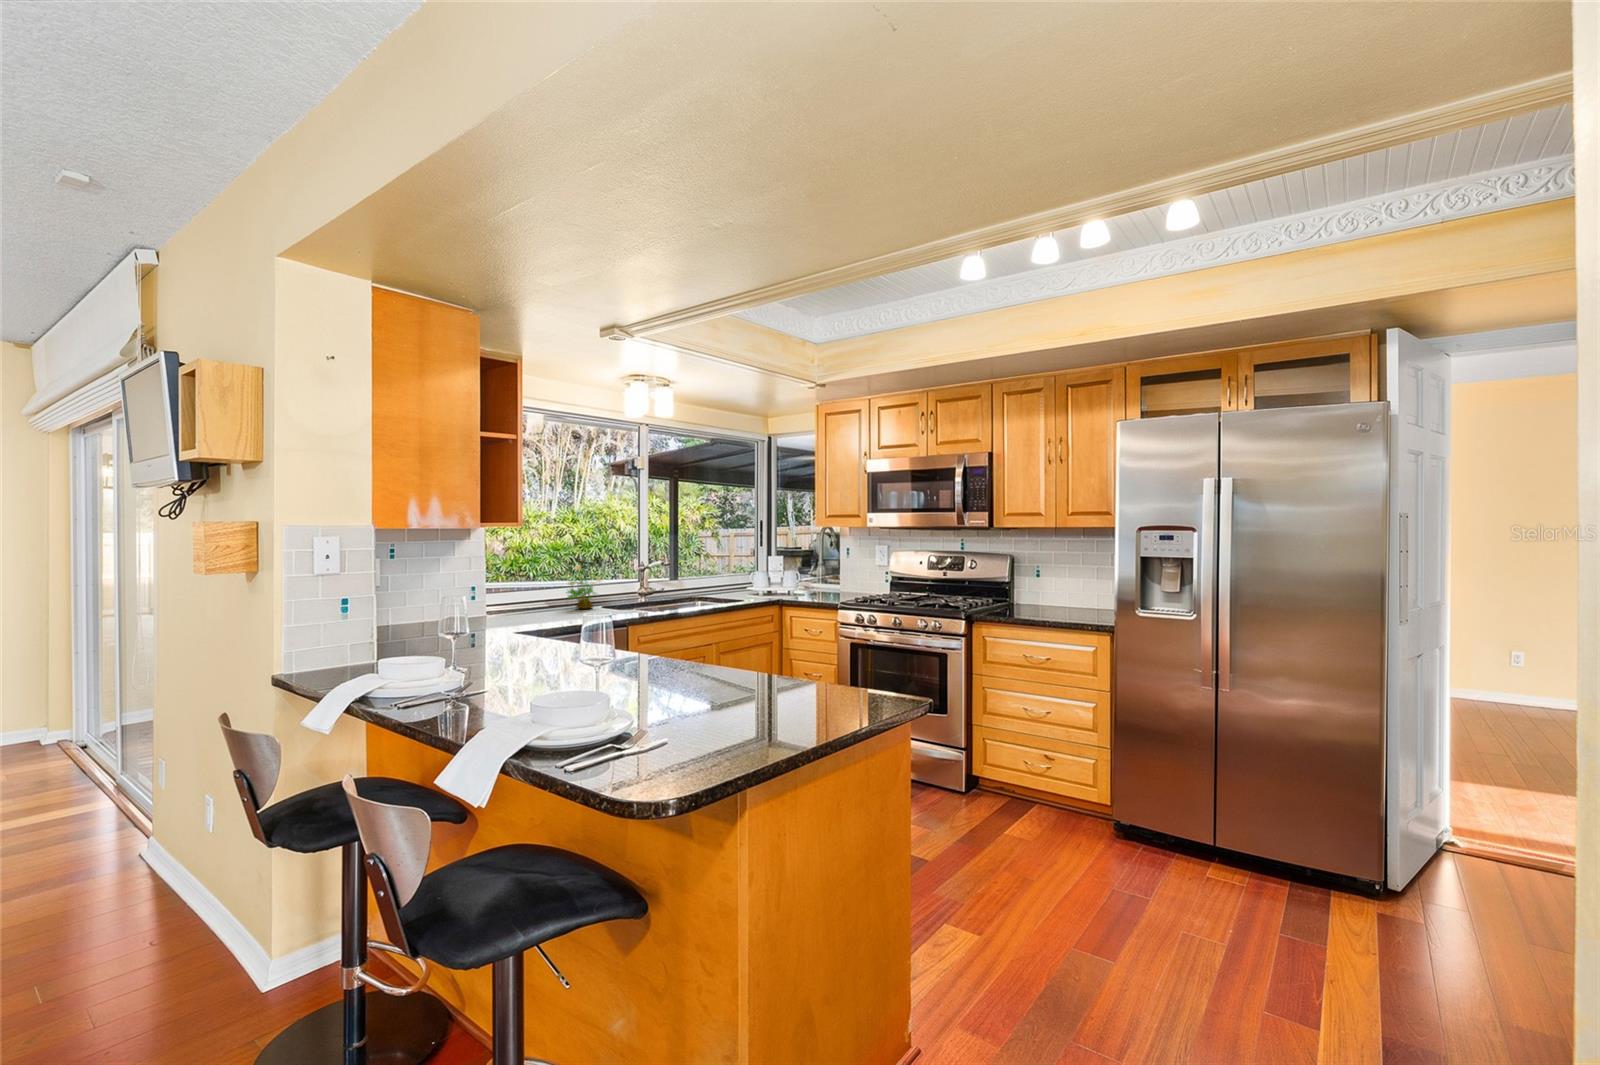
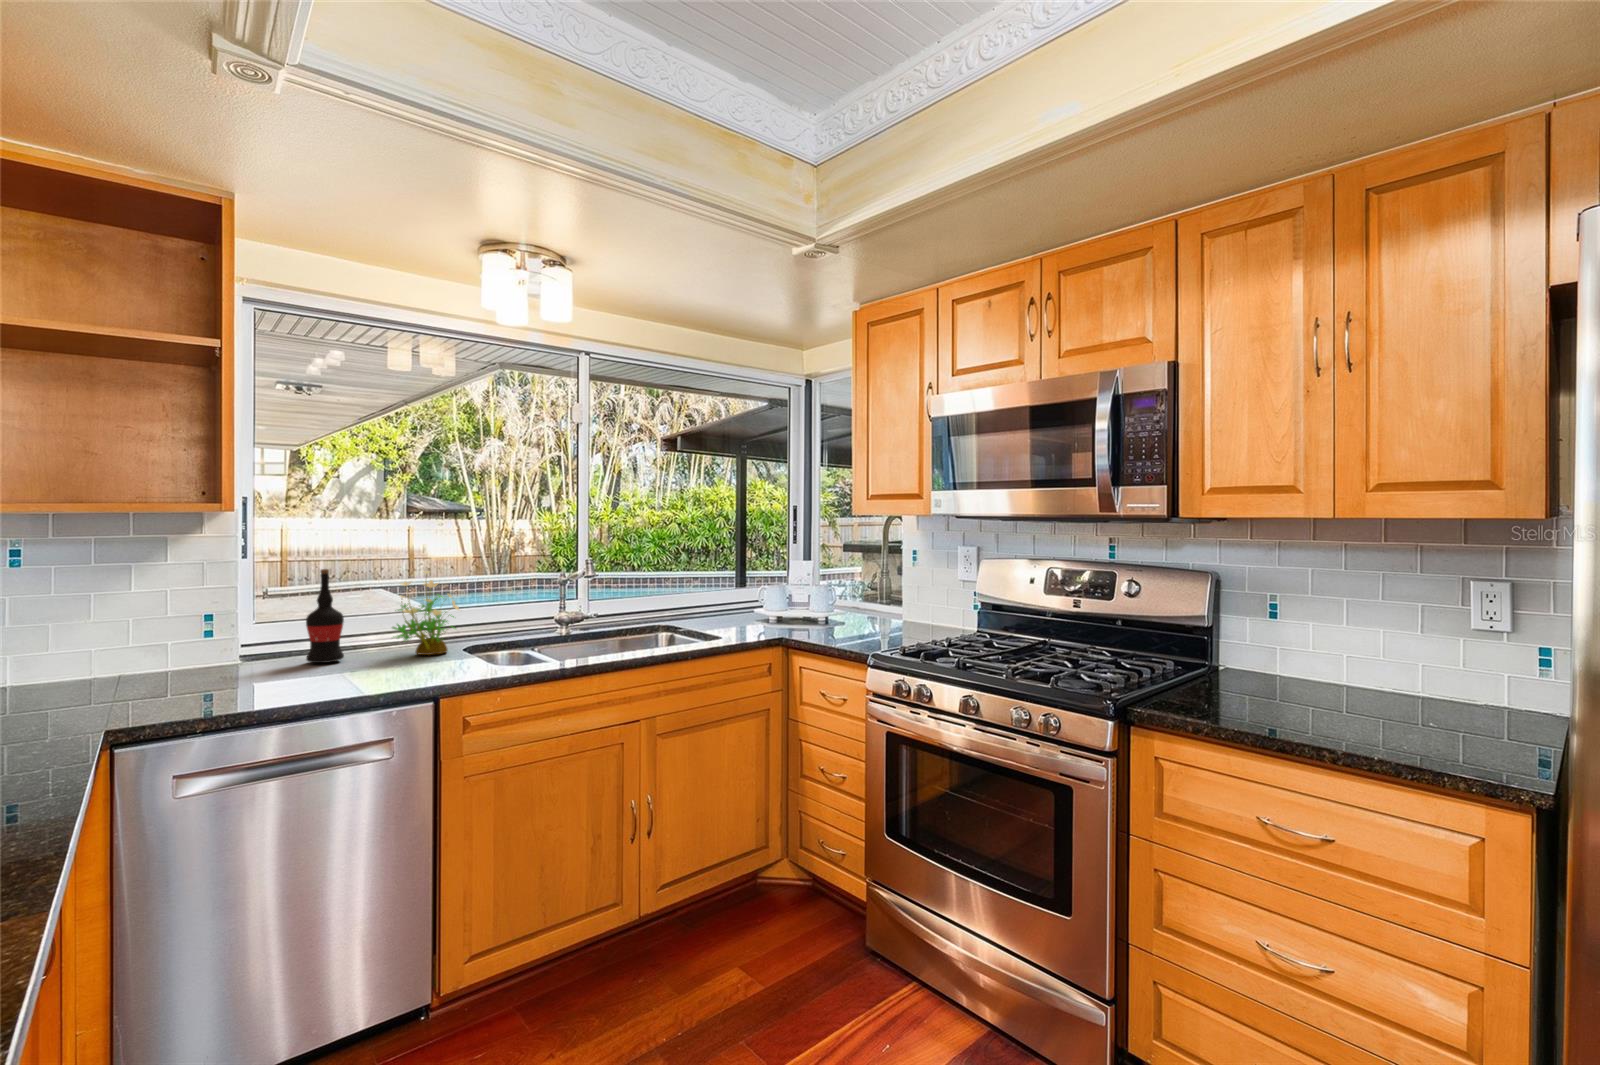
wine bottle: none [522,558,542,612] -> present [306,569,344,663]

